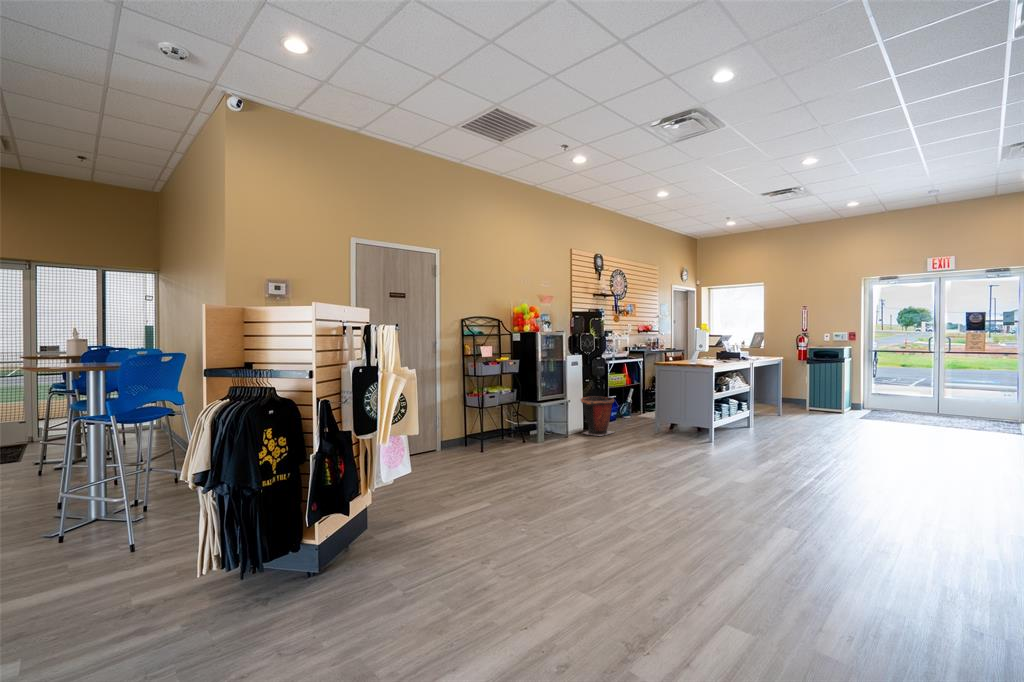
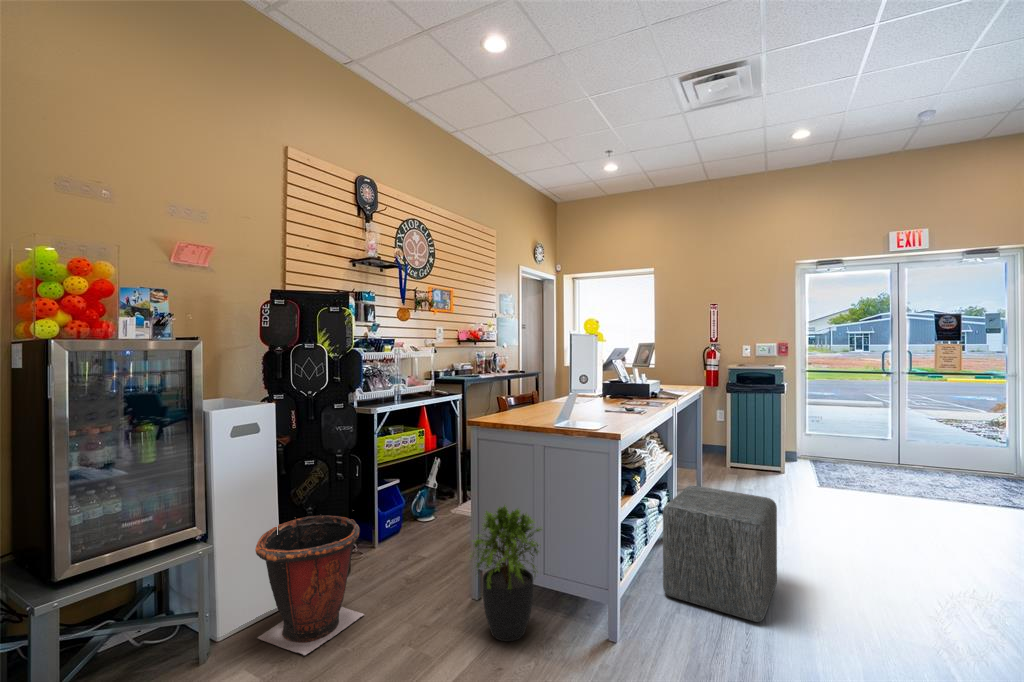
potted plant: none [655,391,687,439] -> present [471,505,542,641]
ottoman: none [739,395,795,442] -> present [663,485,777,622]

